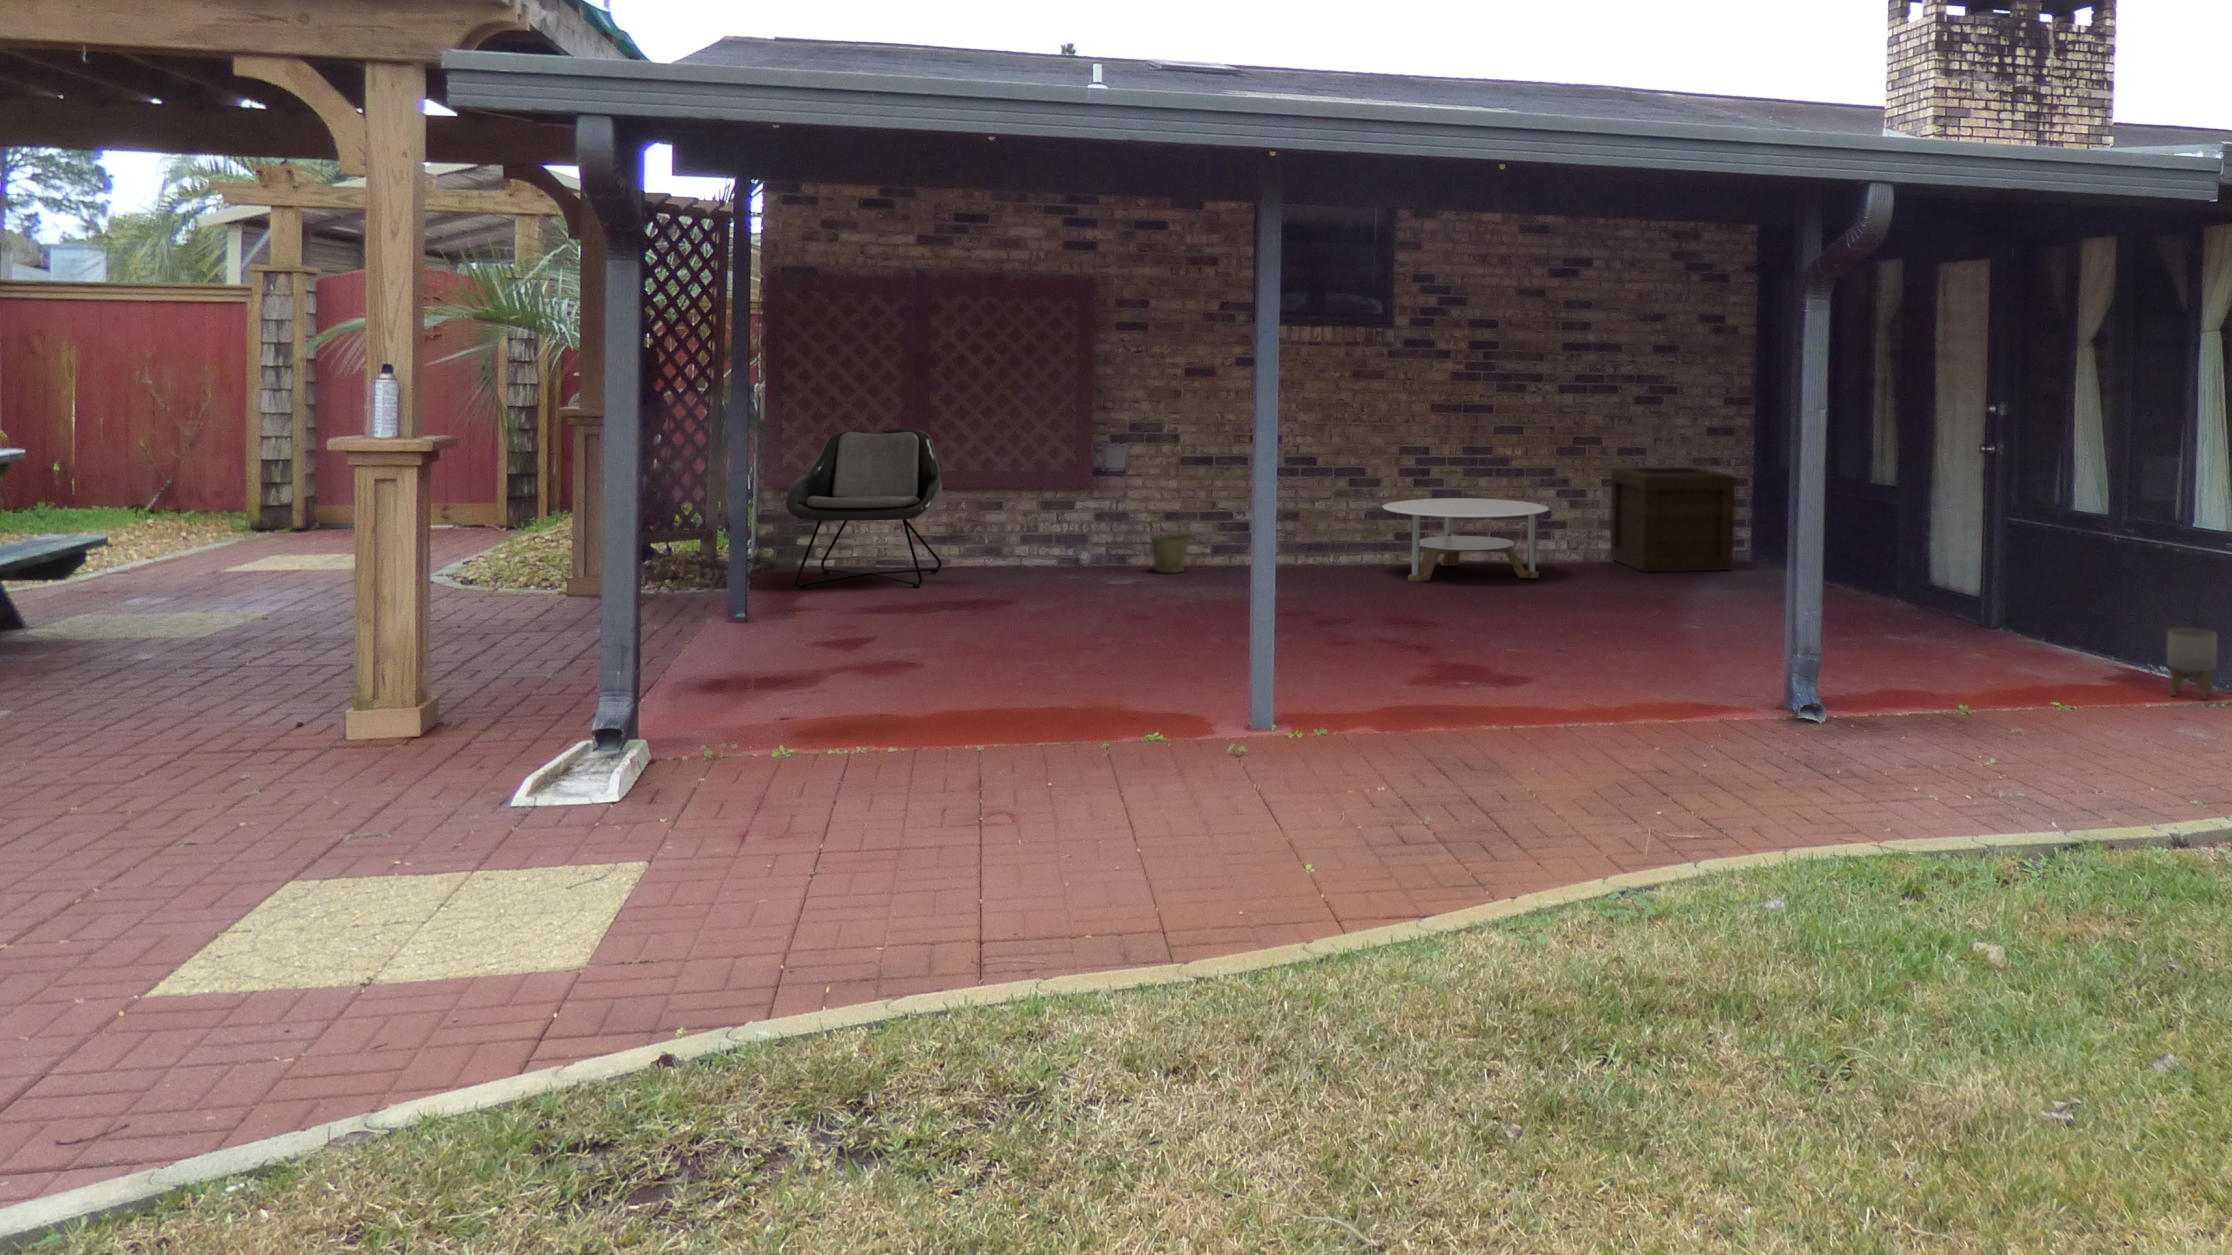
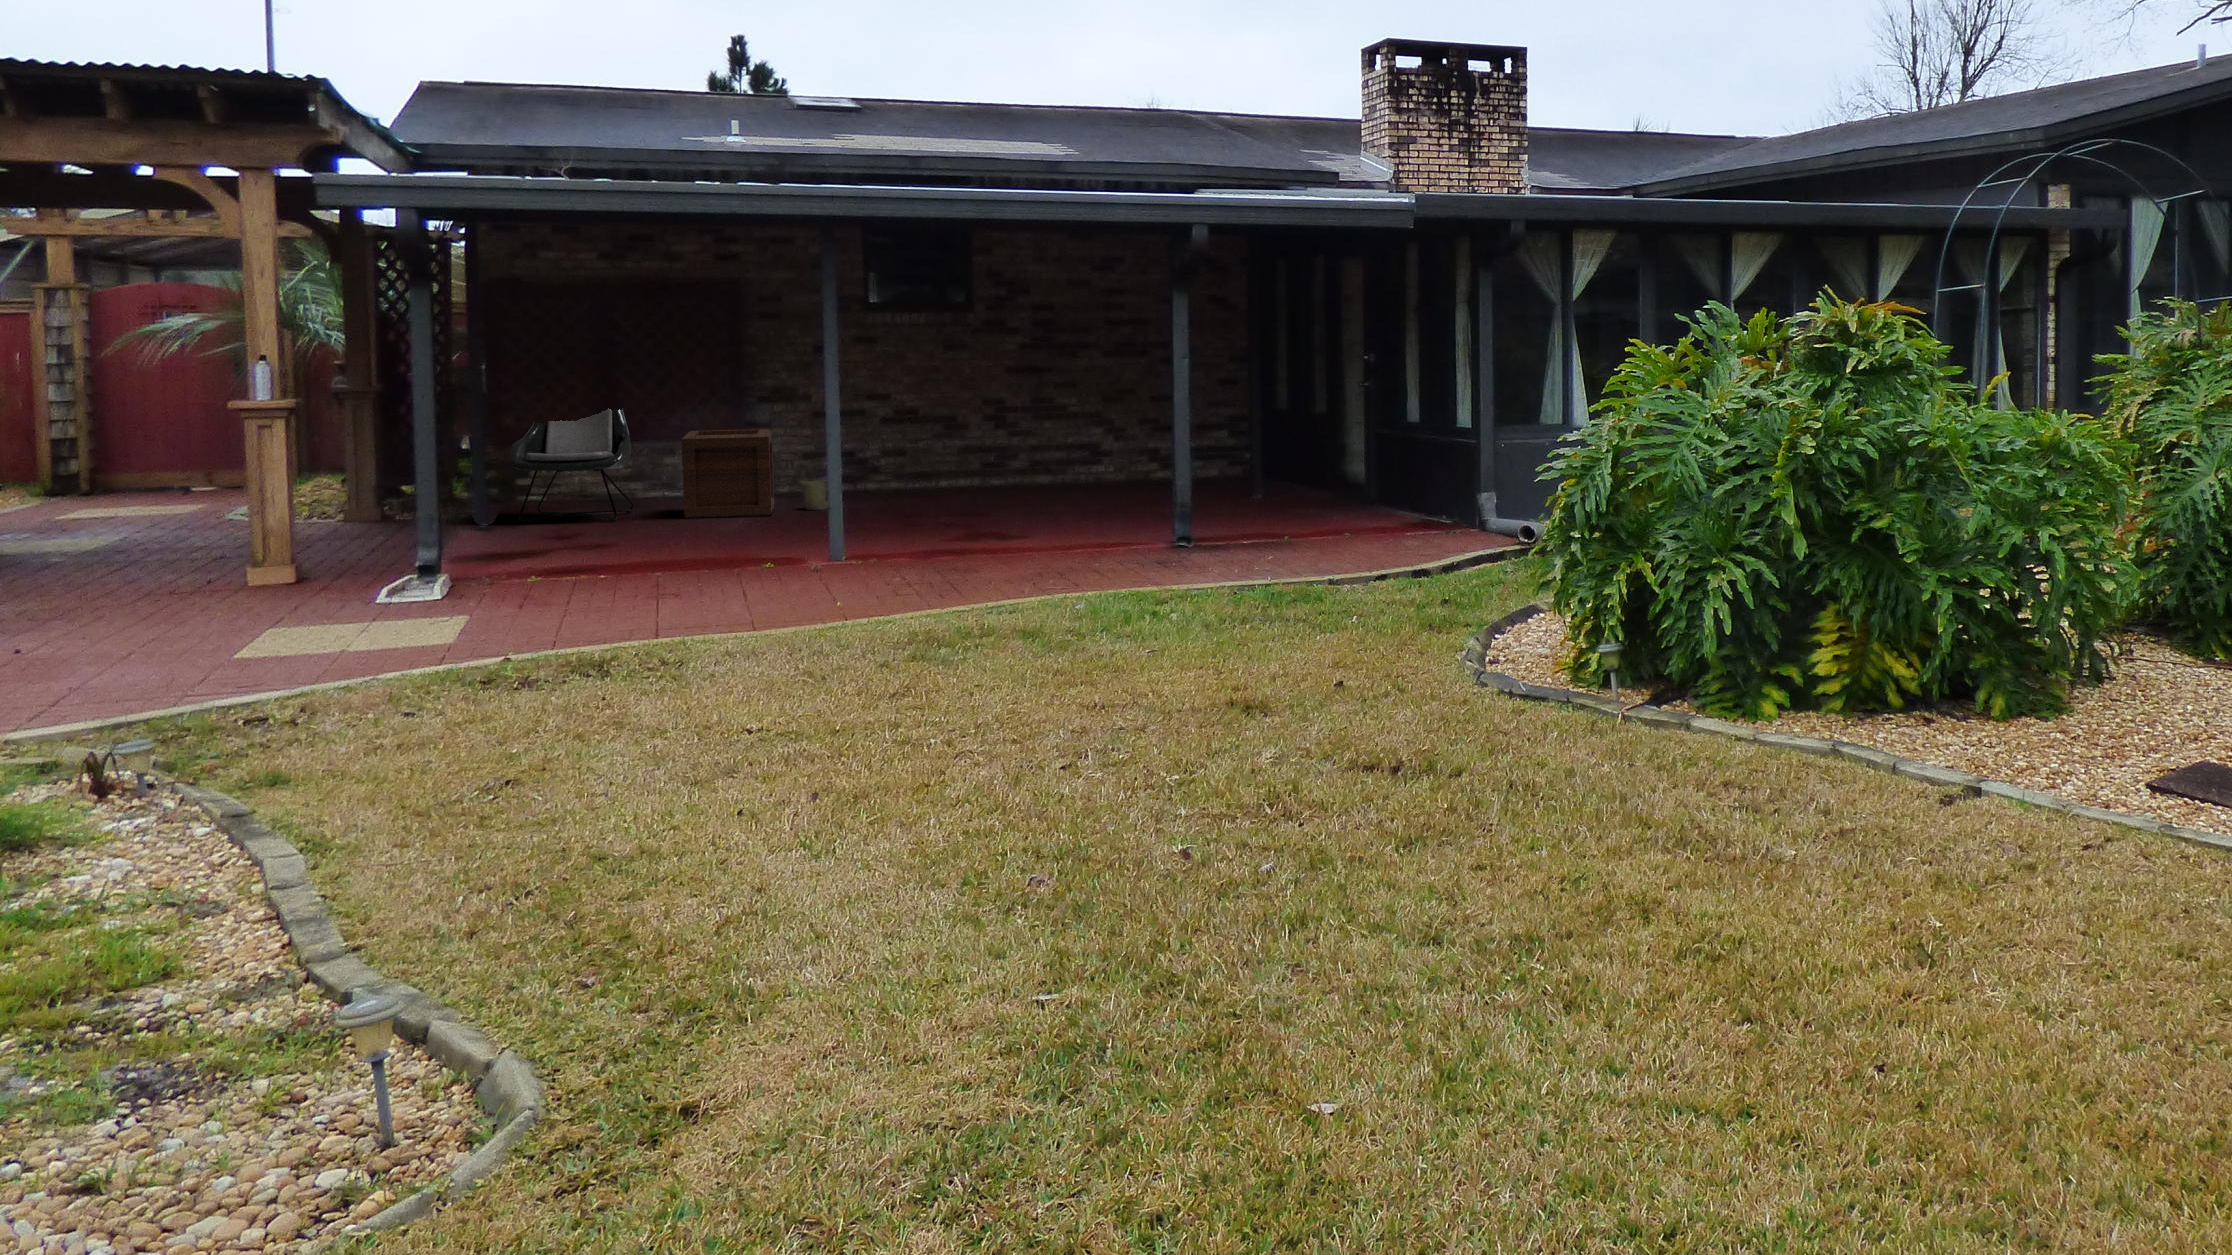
wooden crate: present [1610,467,1735,572] -> present [682,429,774,519]
round table: present [1382,498,1549,581] -> none [985,448,1119,511]
planter: present [2167,628,2217,699] -> none [1450,509,1480,554]

